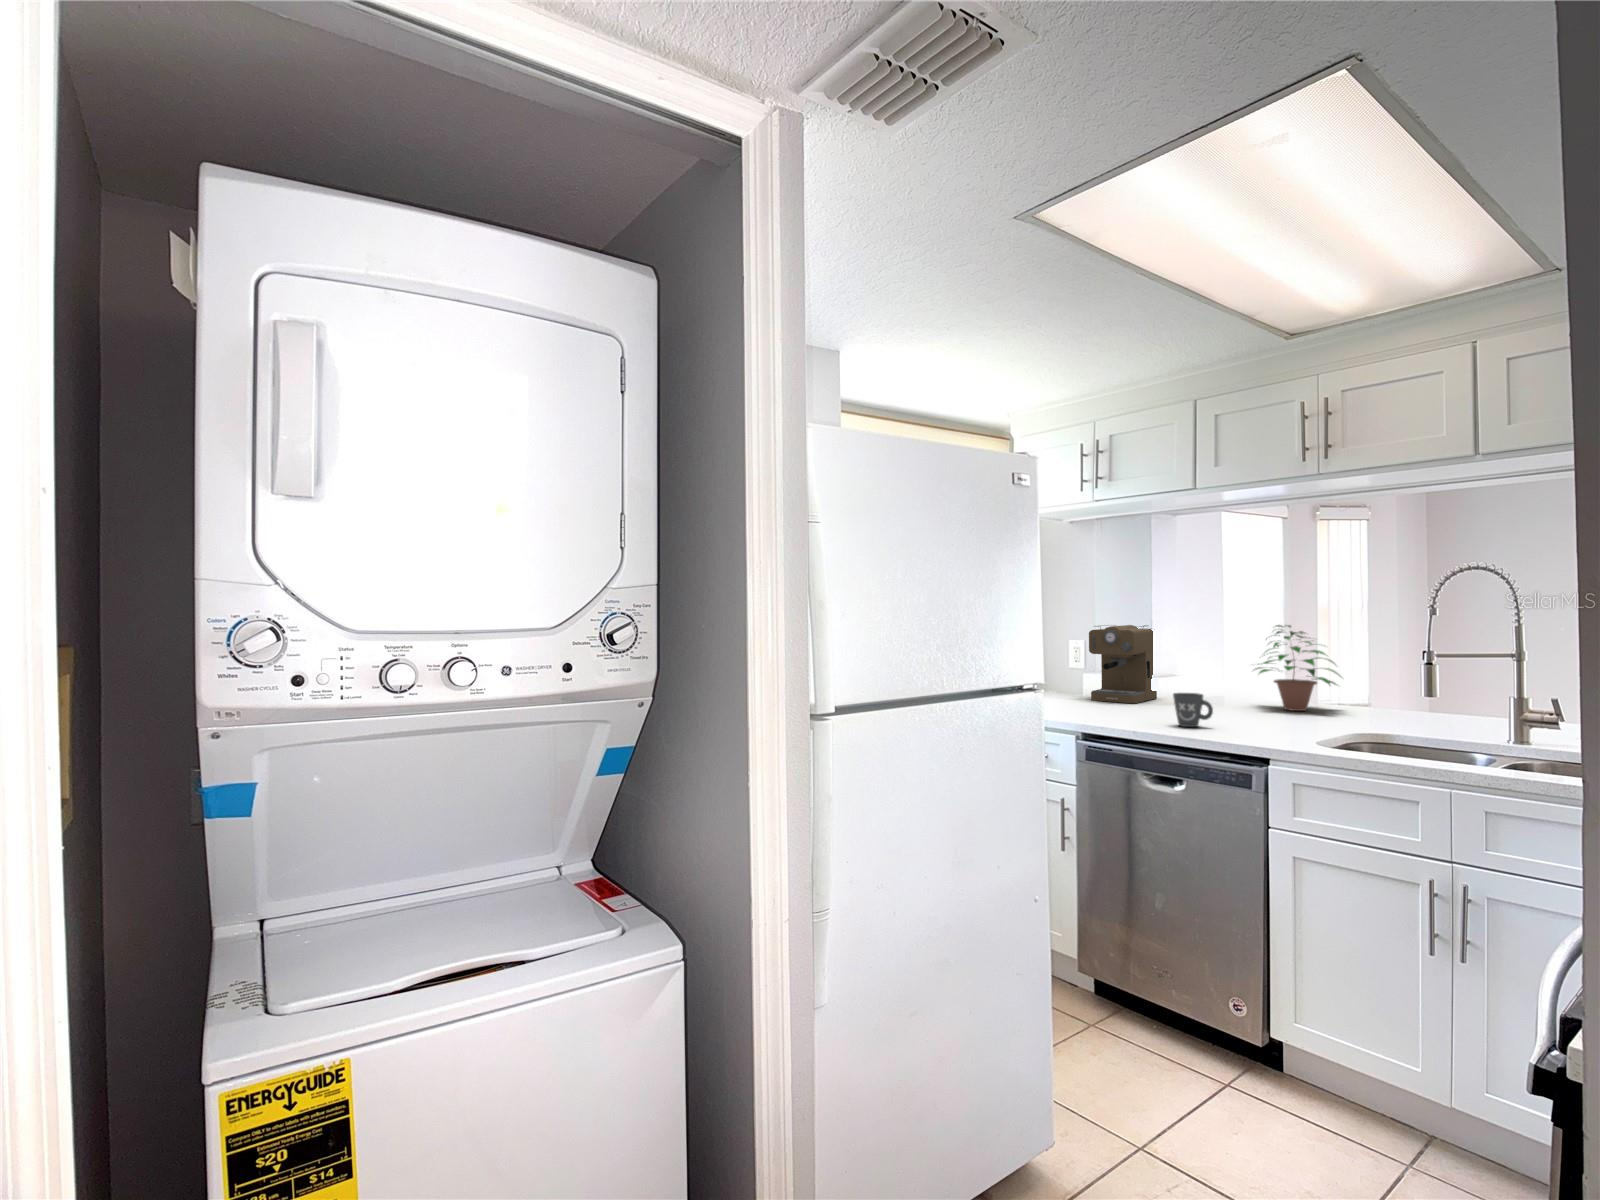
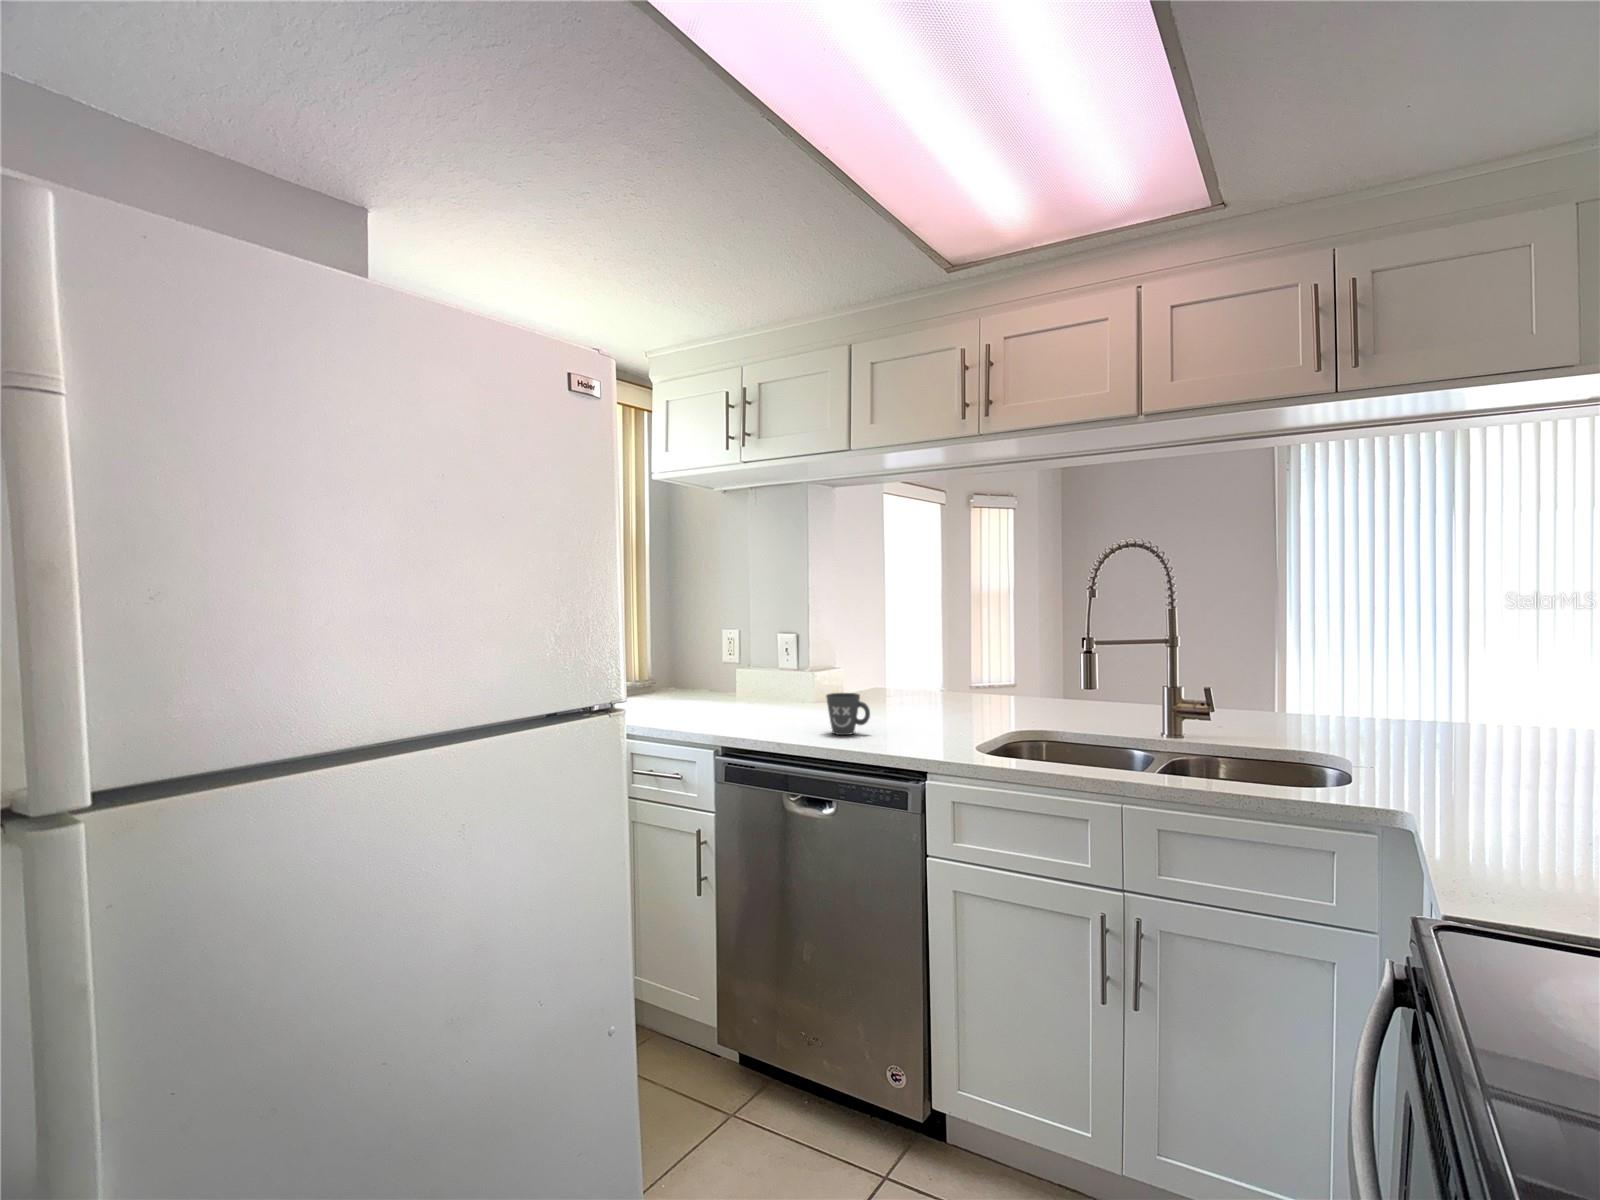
coffee maker: present [1089,625,1157,703] -> none [740,612,816,704]
potted plant: present [1256,625,1340,711] -> none [909,610,1001,705]

